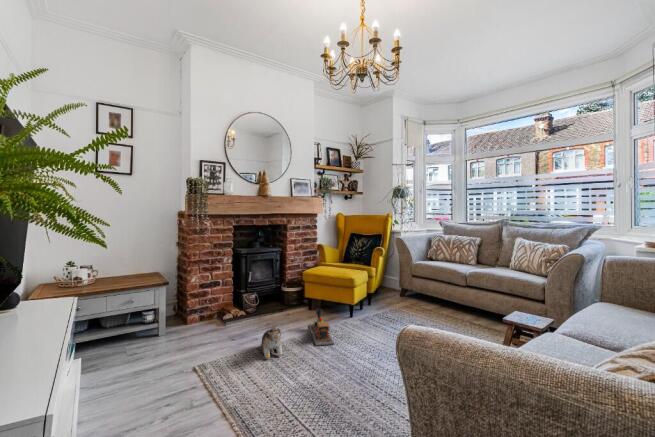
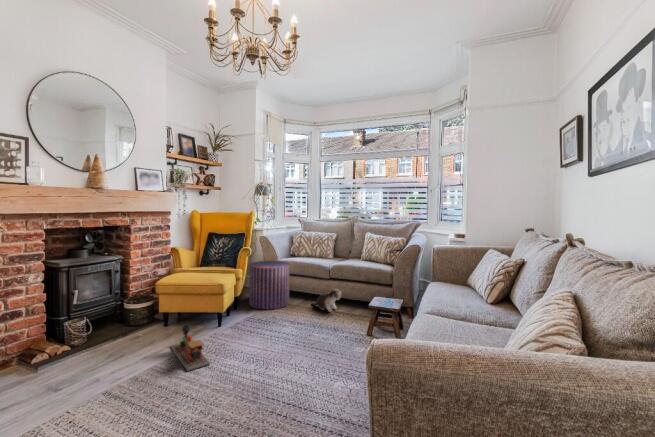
pouf: none [382,262,422,310] -> present [249,261,289,310]
plush toy: present [261,326,282,359] -> present [311,289,343,312]

